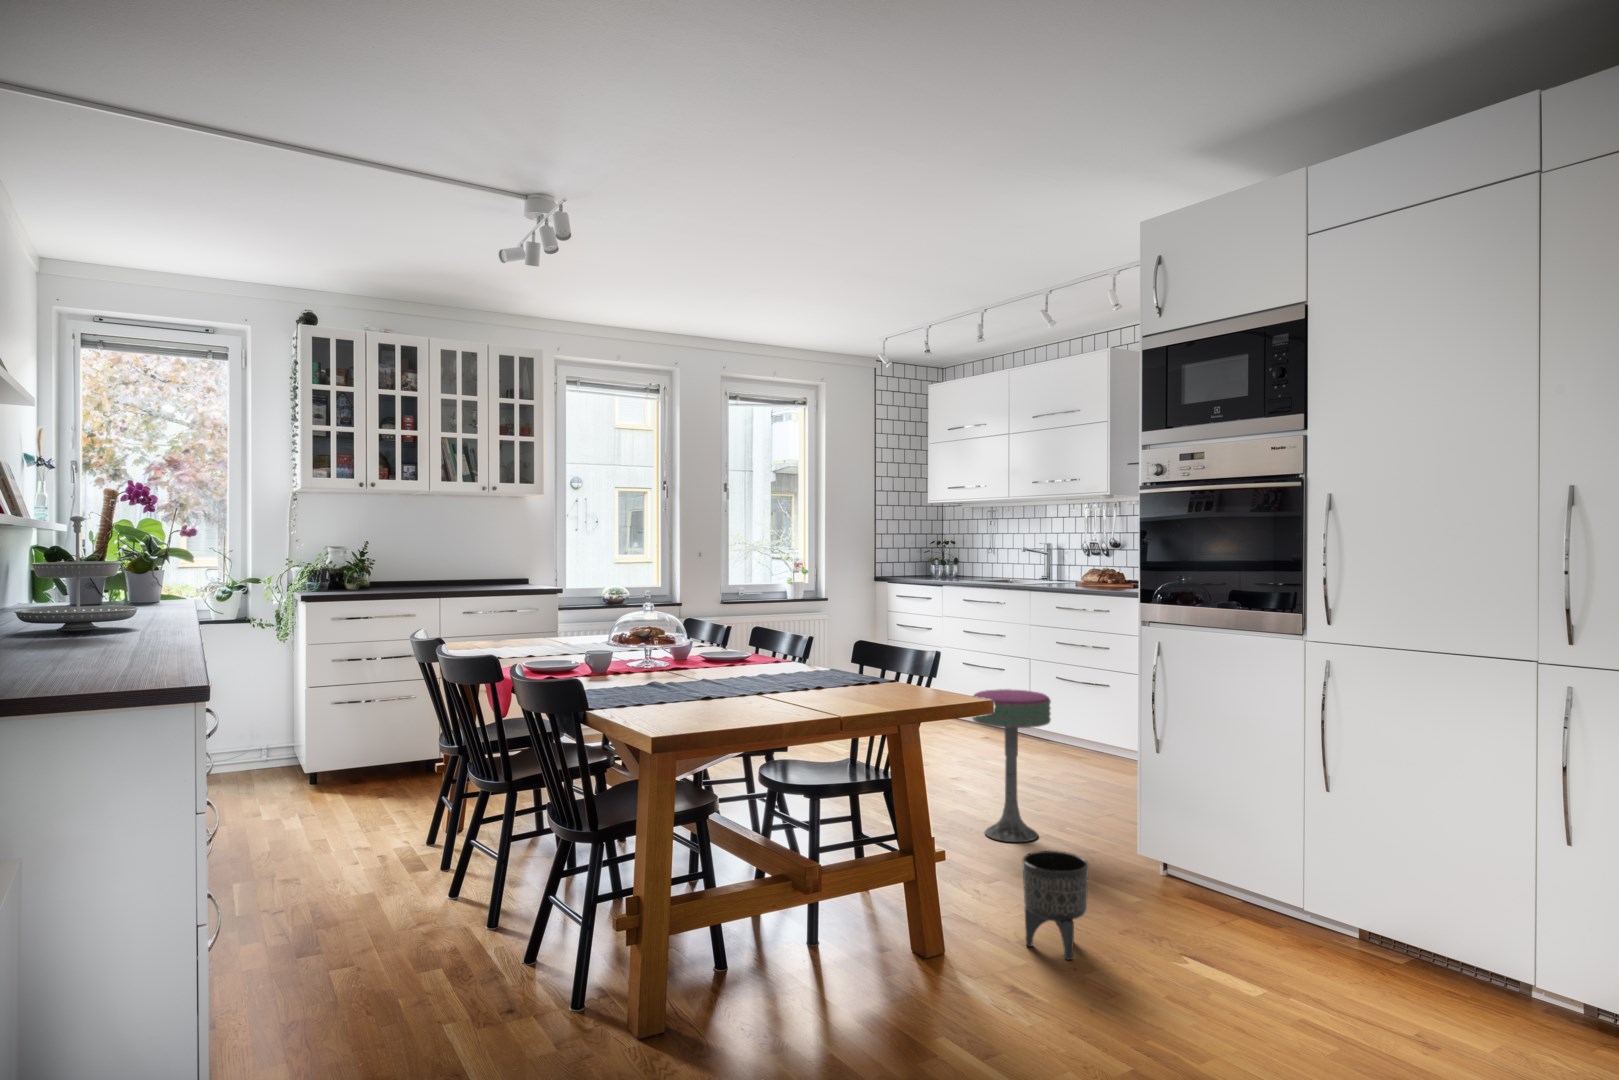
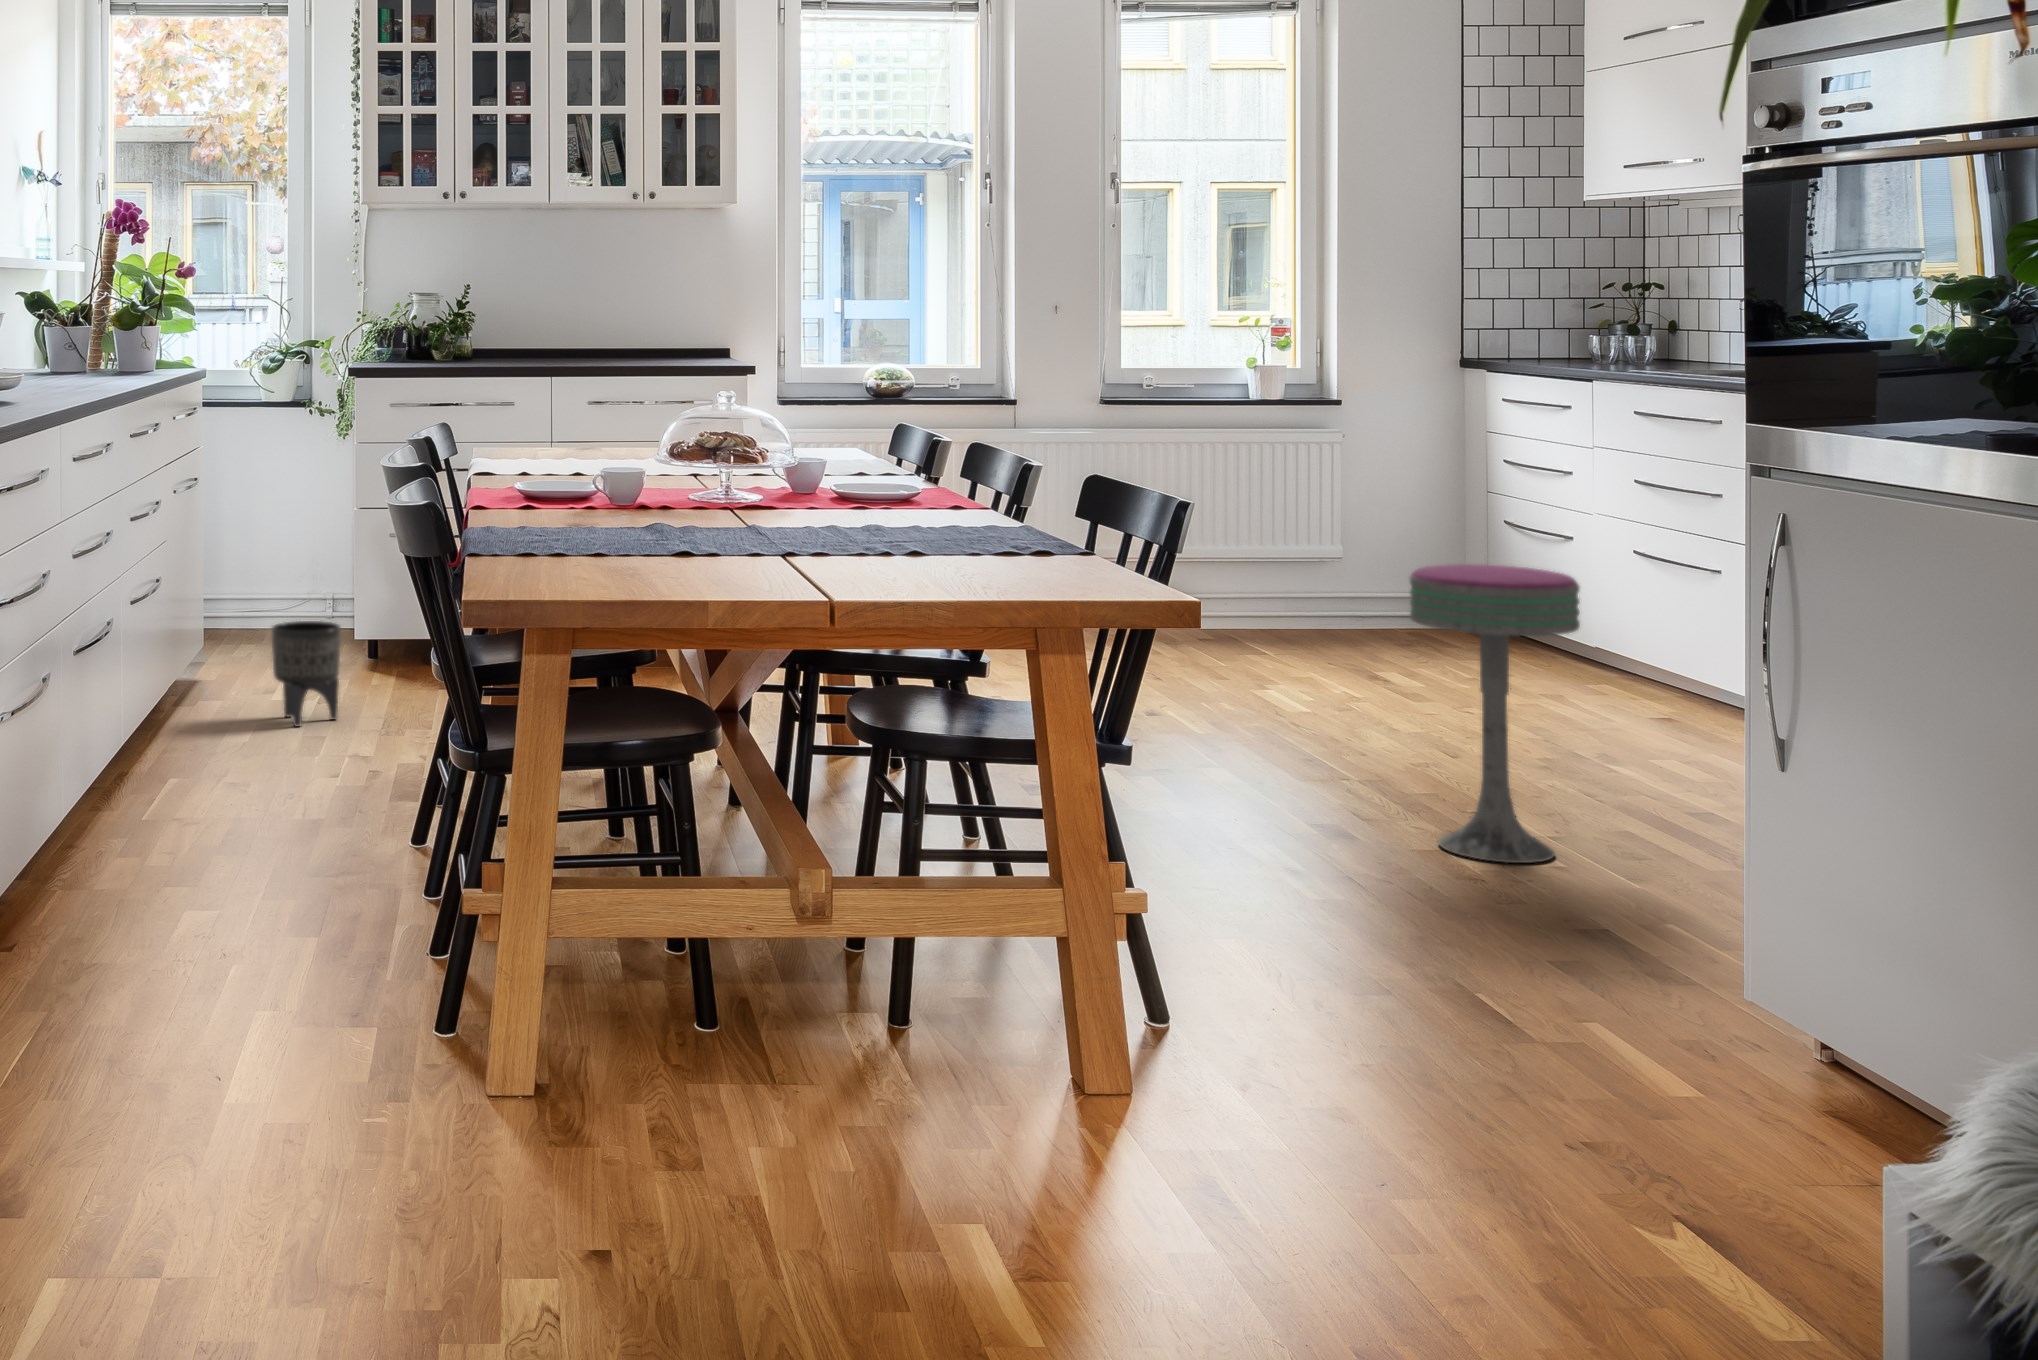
planter: present [1022,851,1089,960] -> present [271,621,341,727]

